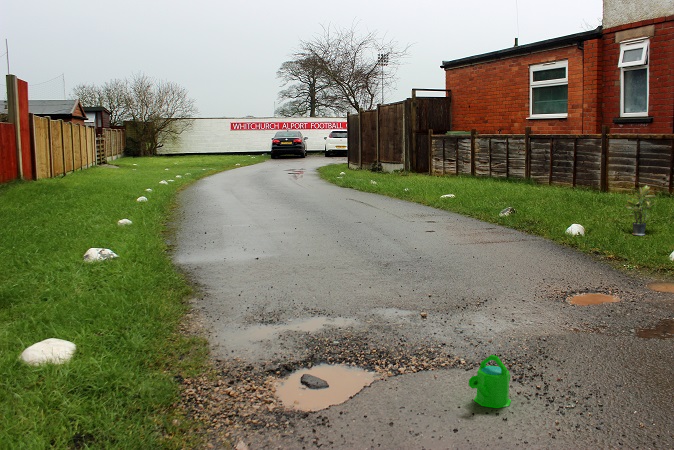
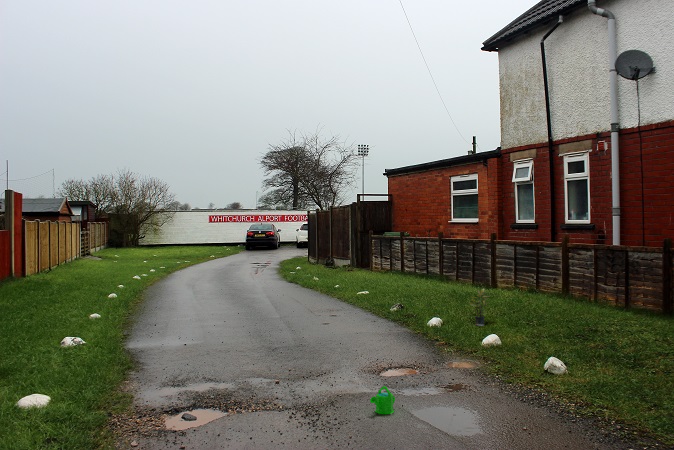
watering can: present [468,355,511,408] -> present [370,386,395,414]

